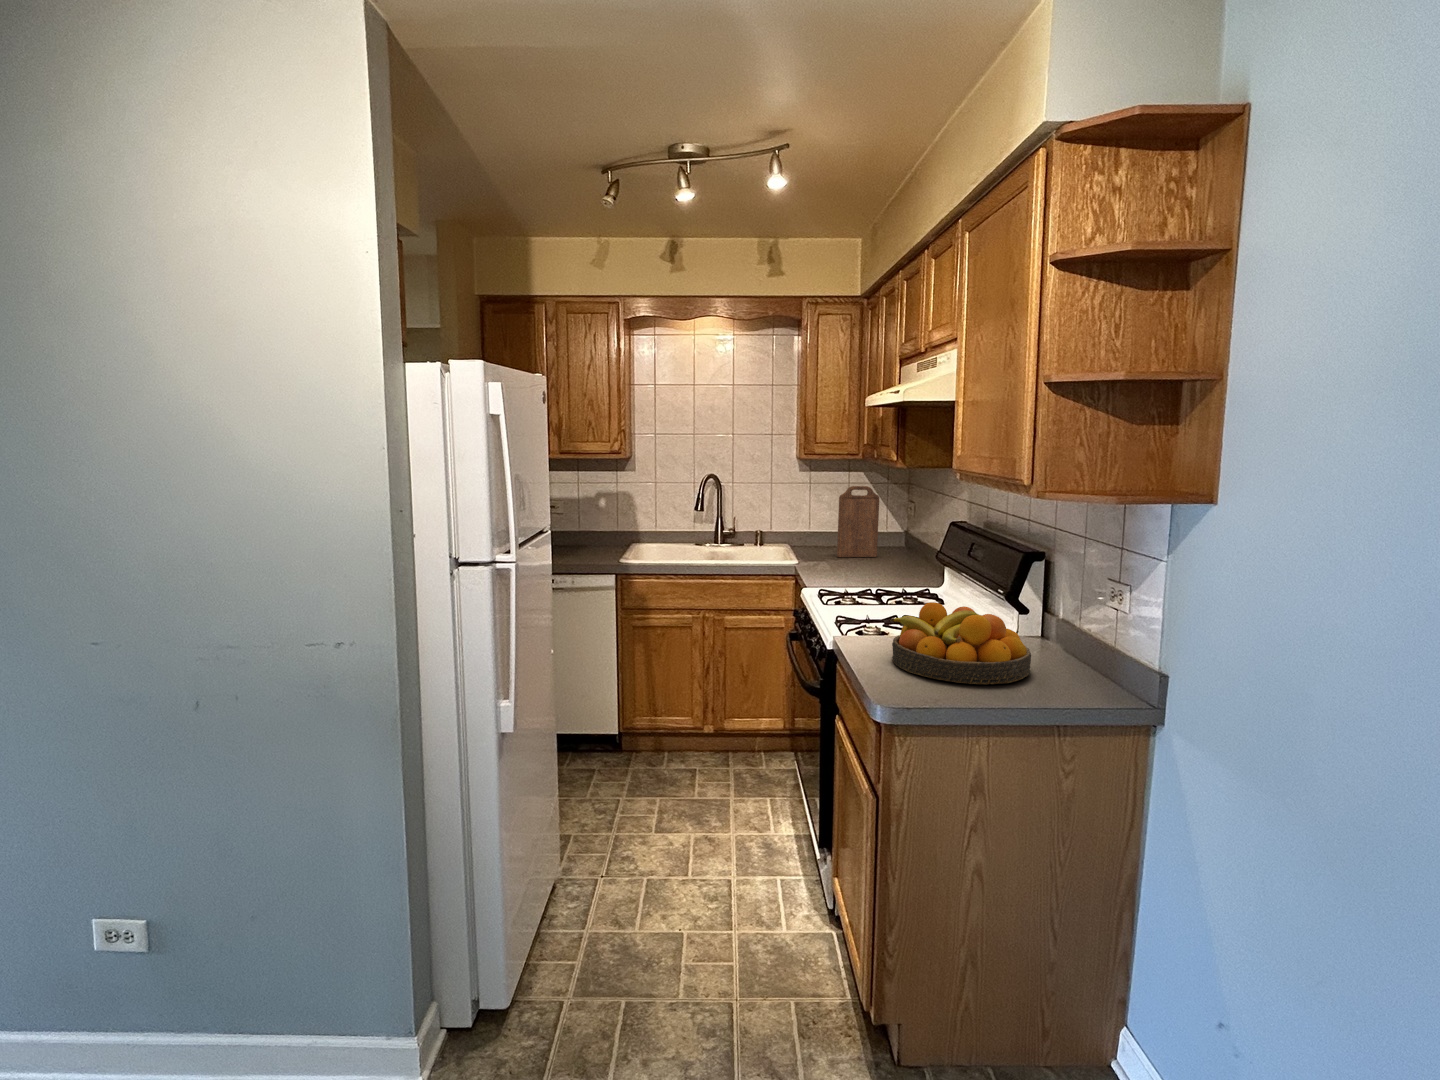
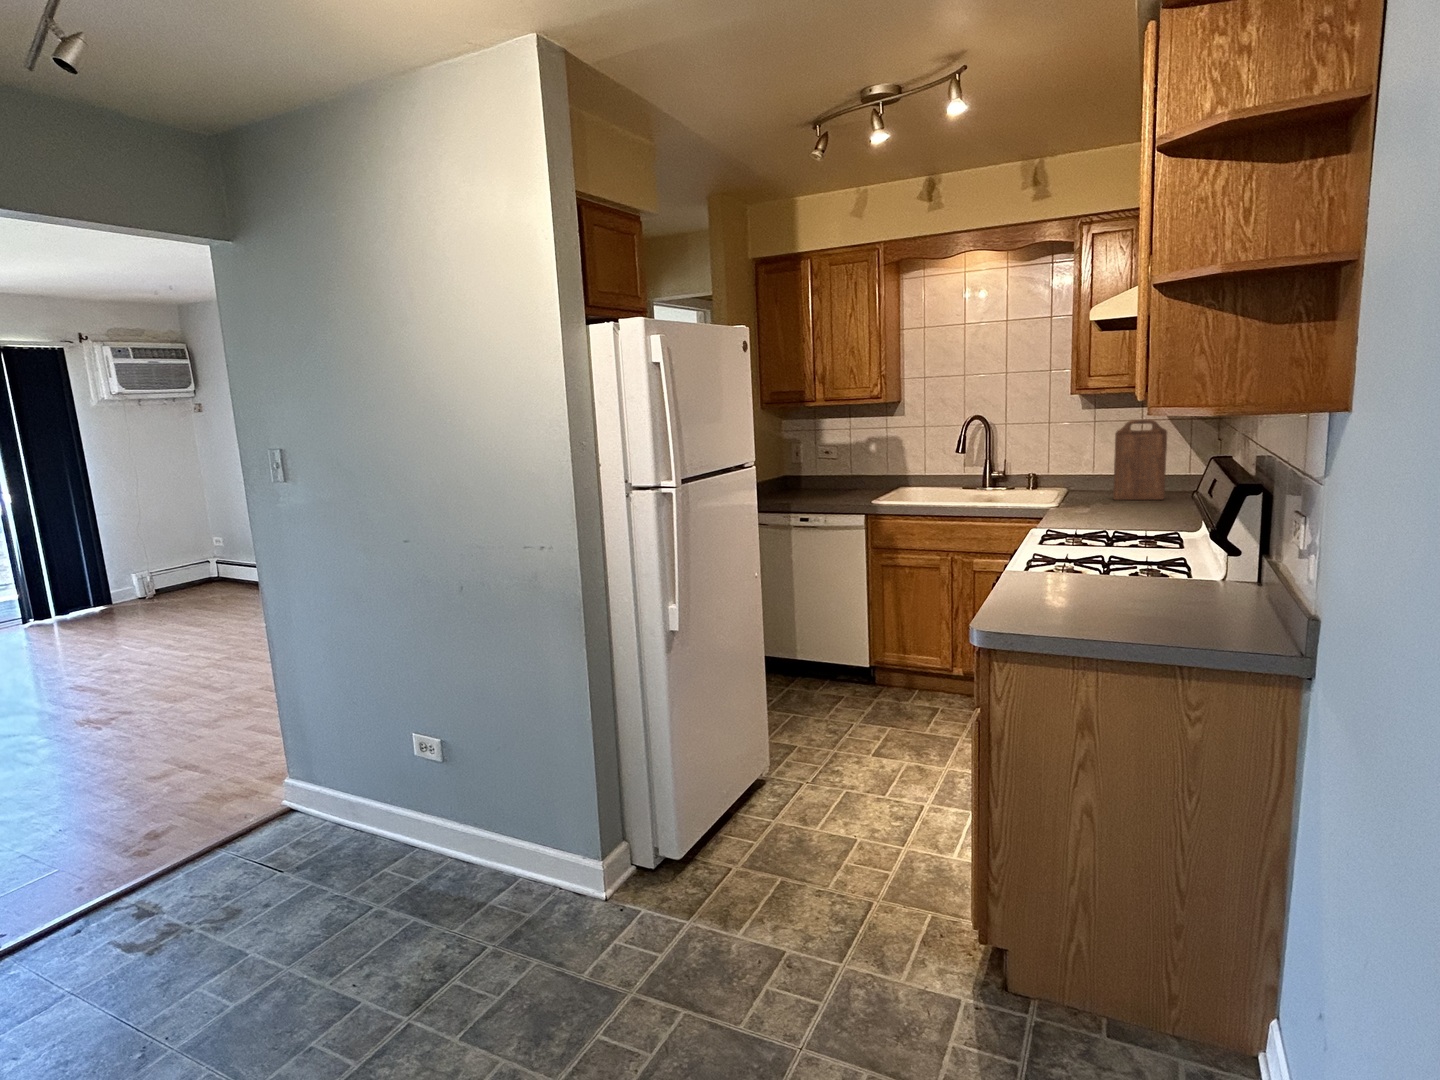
fruit bowl: present [890,602,1031,684] -> none [1031,535,1188,620]

